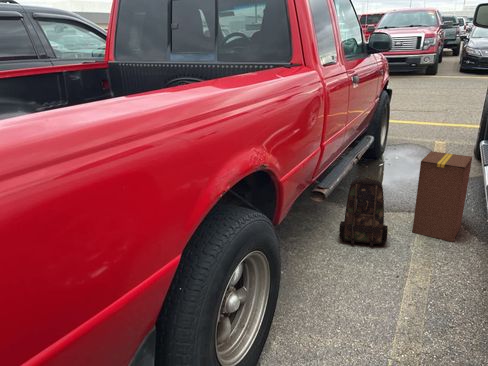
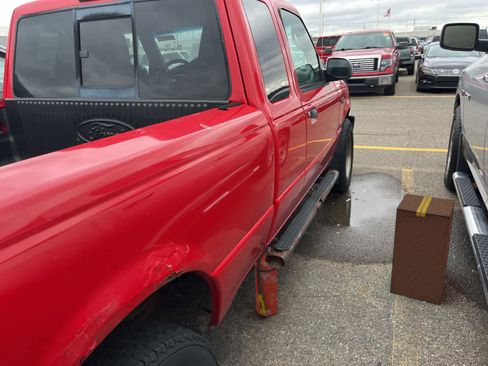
fire extinguisher: none [300,176,319,244] -> present [254,239,277,316]
backpack: present [339,178,388,246] -> none [303,230,362,316]

